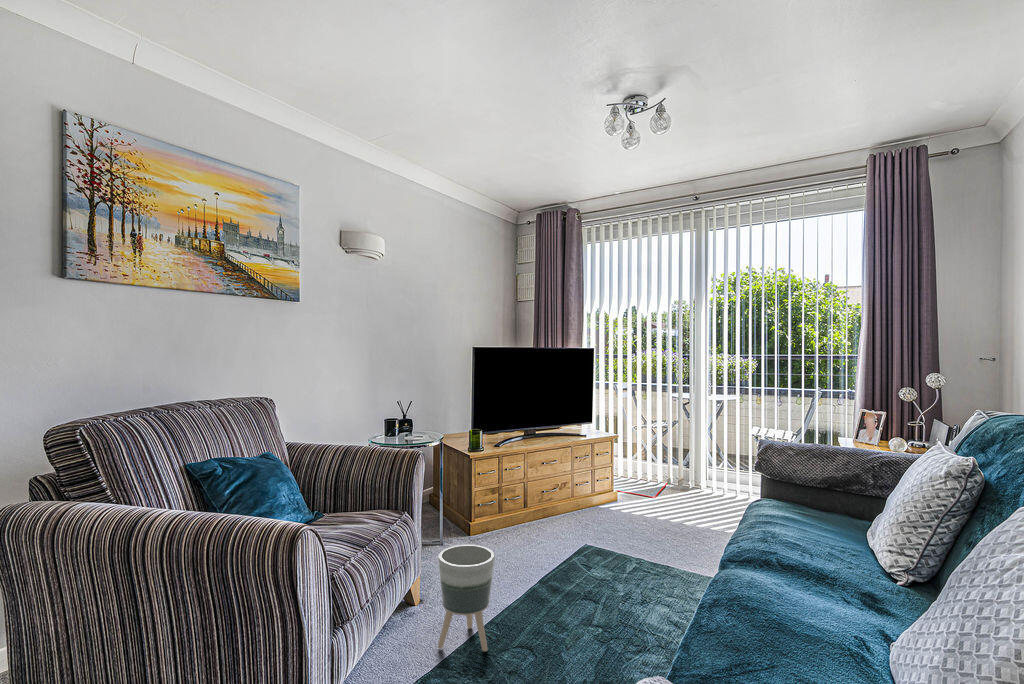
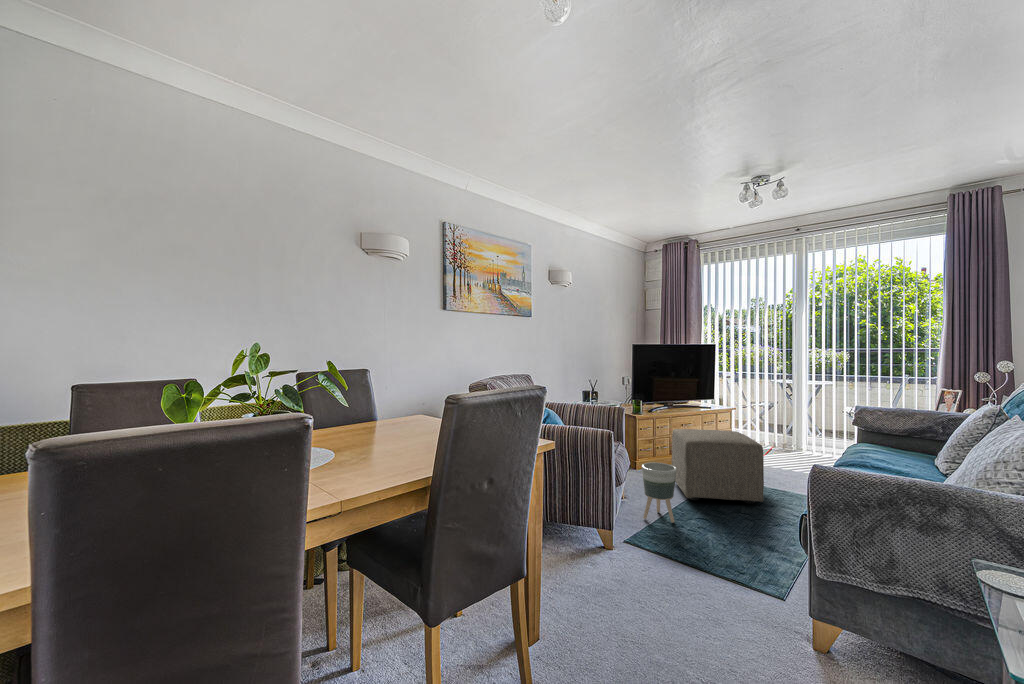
ottoman: none [515,476,636,595] -> present [672,429,764,504]

